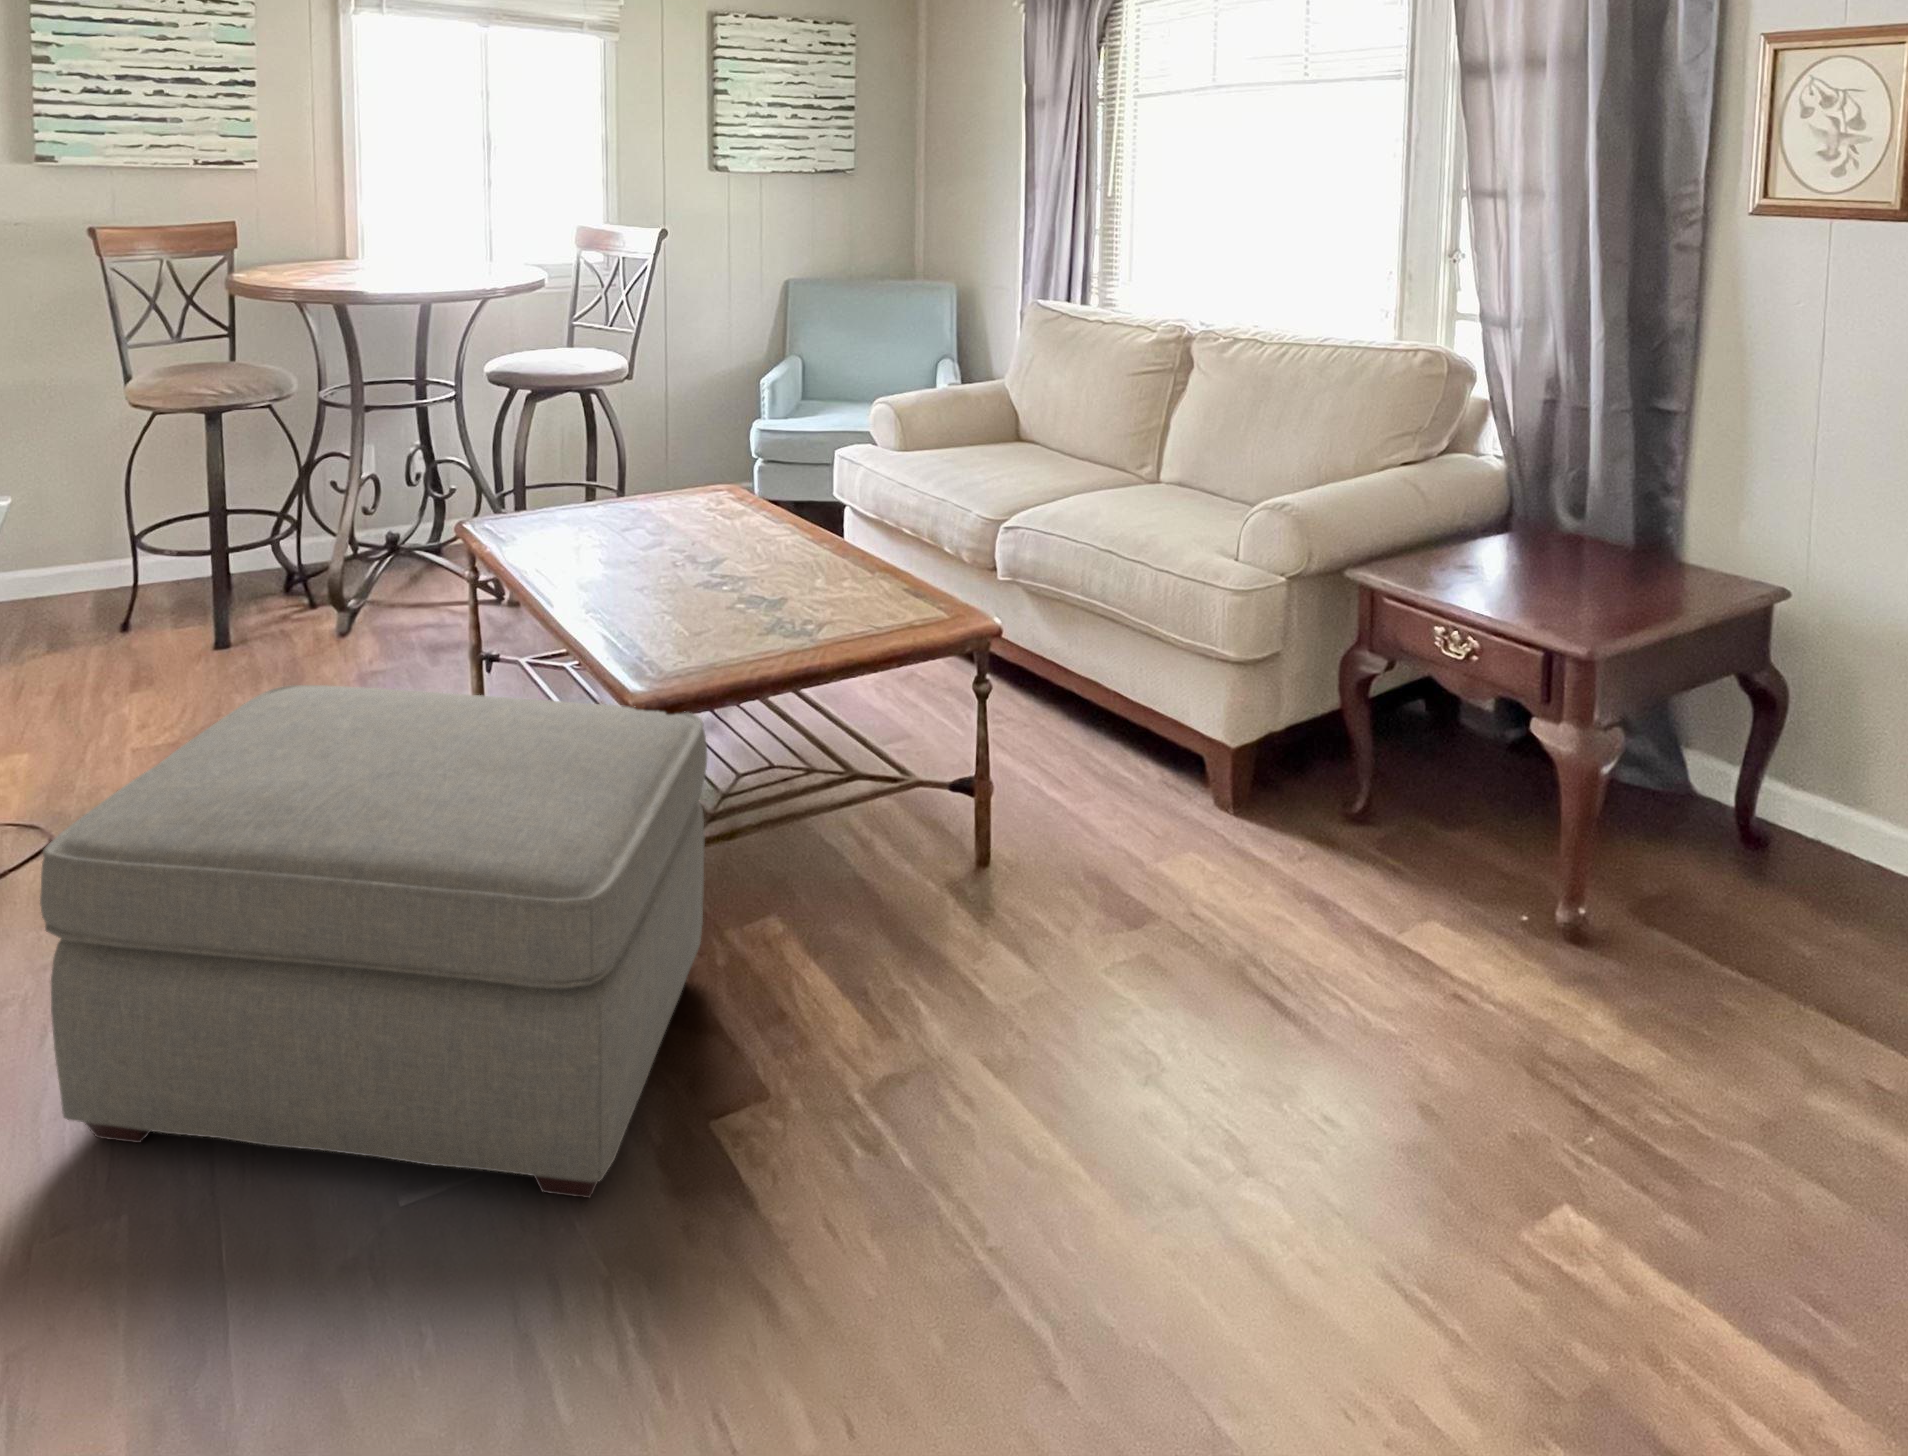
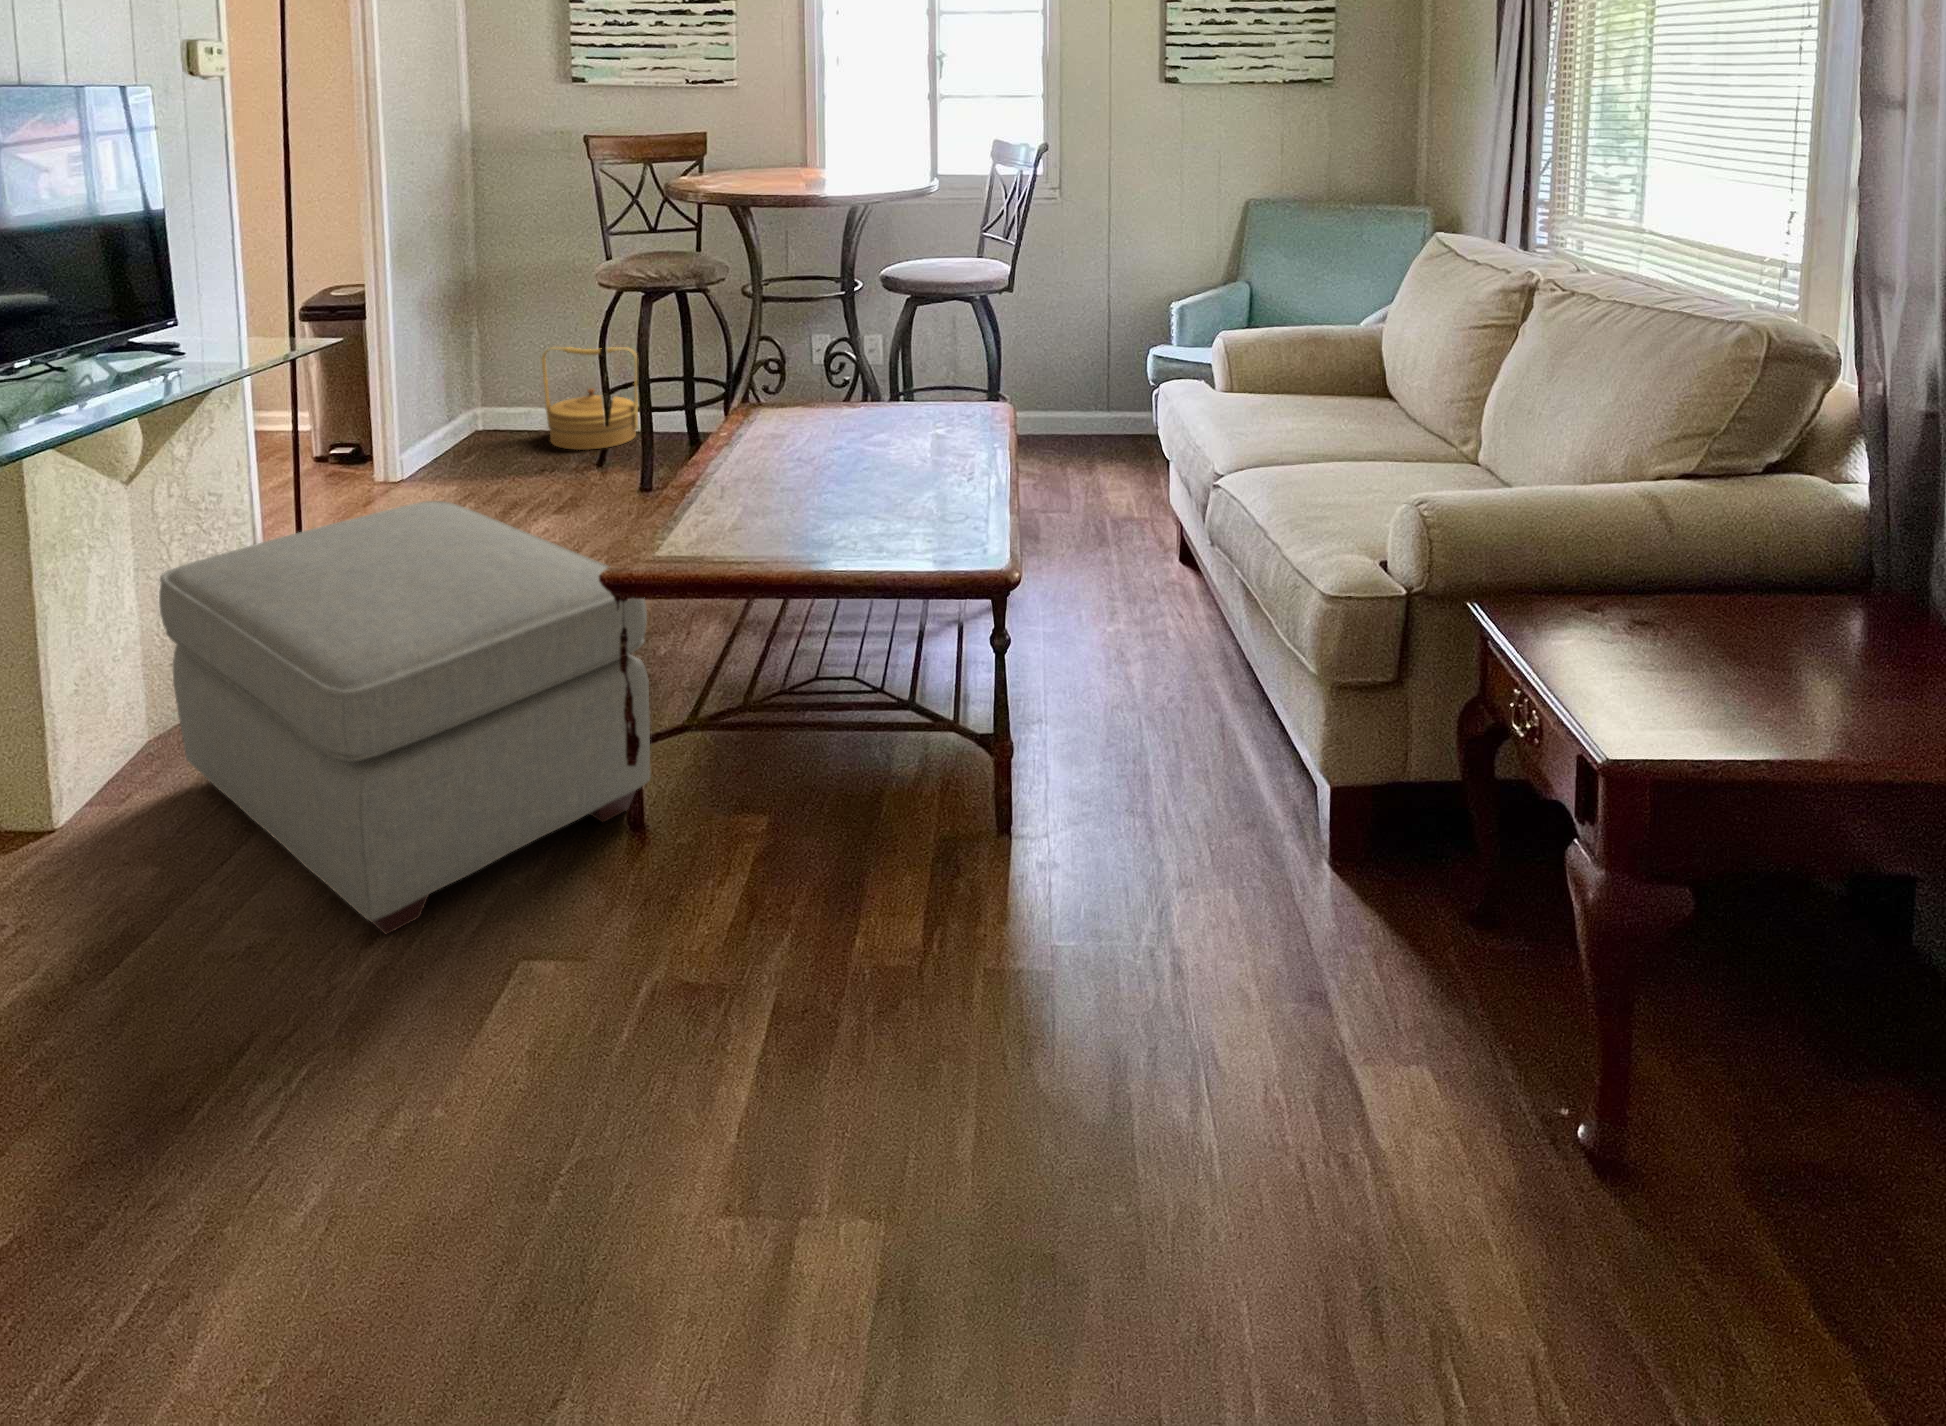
basket: none [9,489,151,629] -> present [541,347,638,450]

